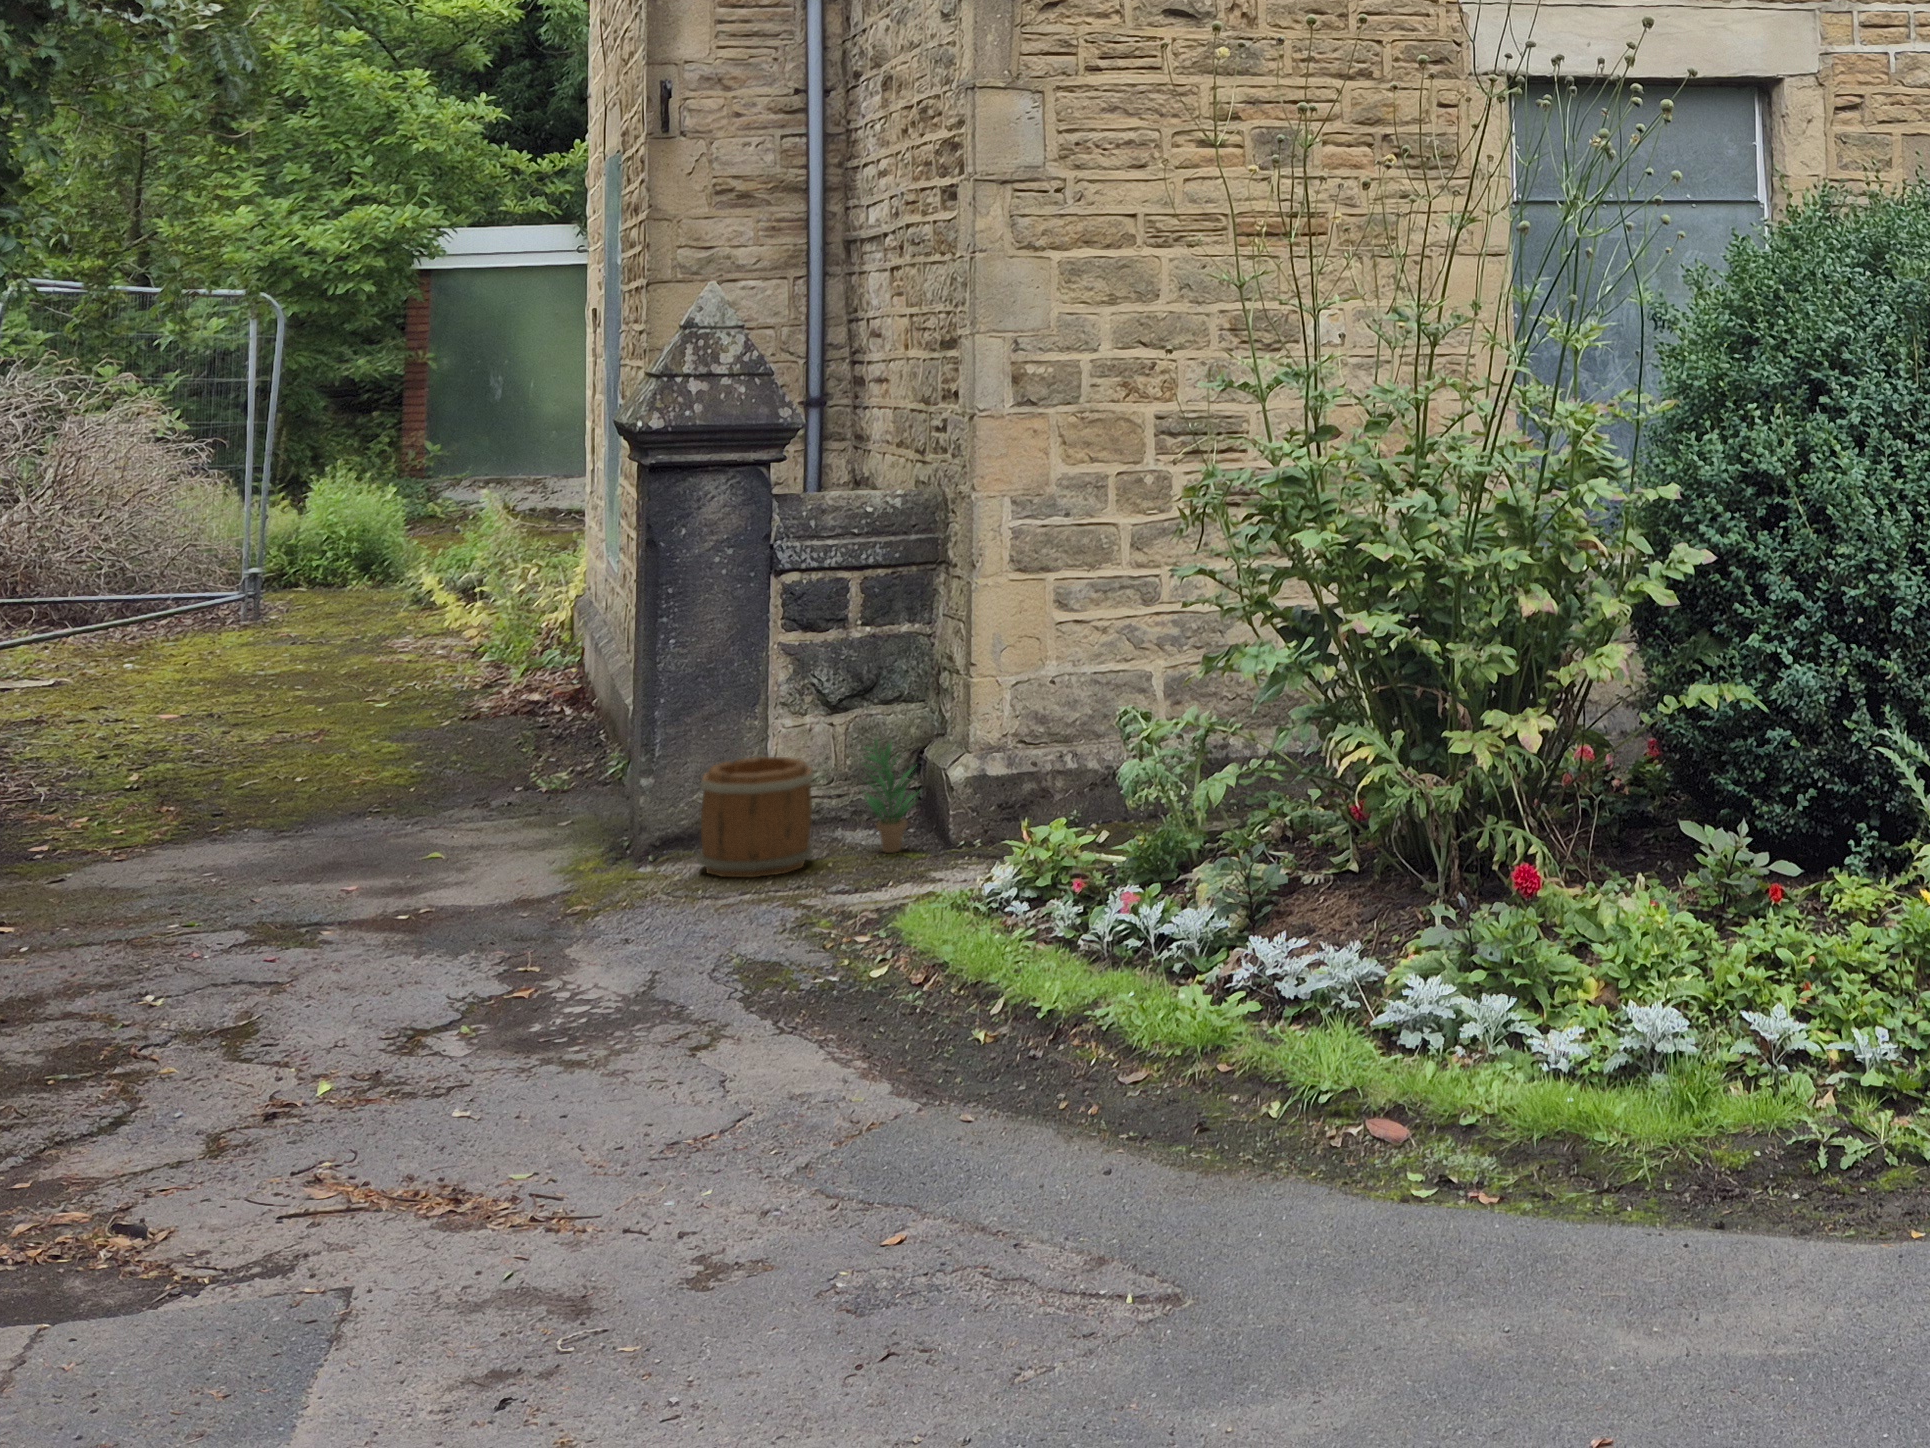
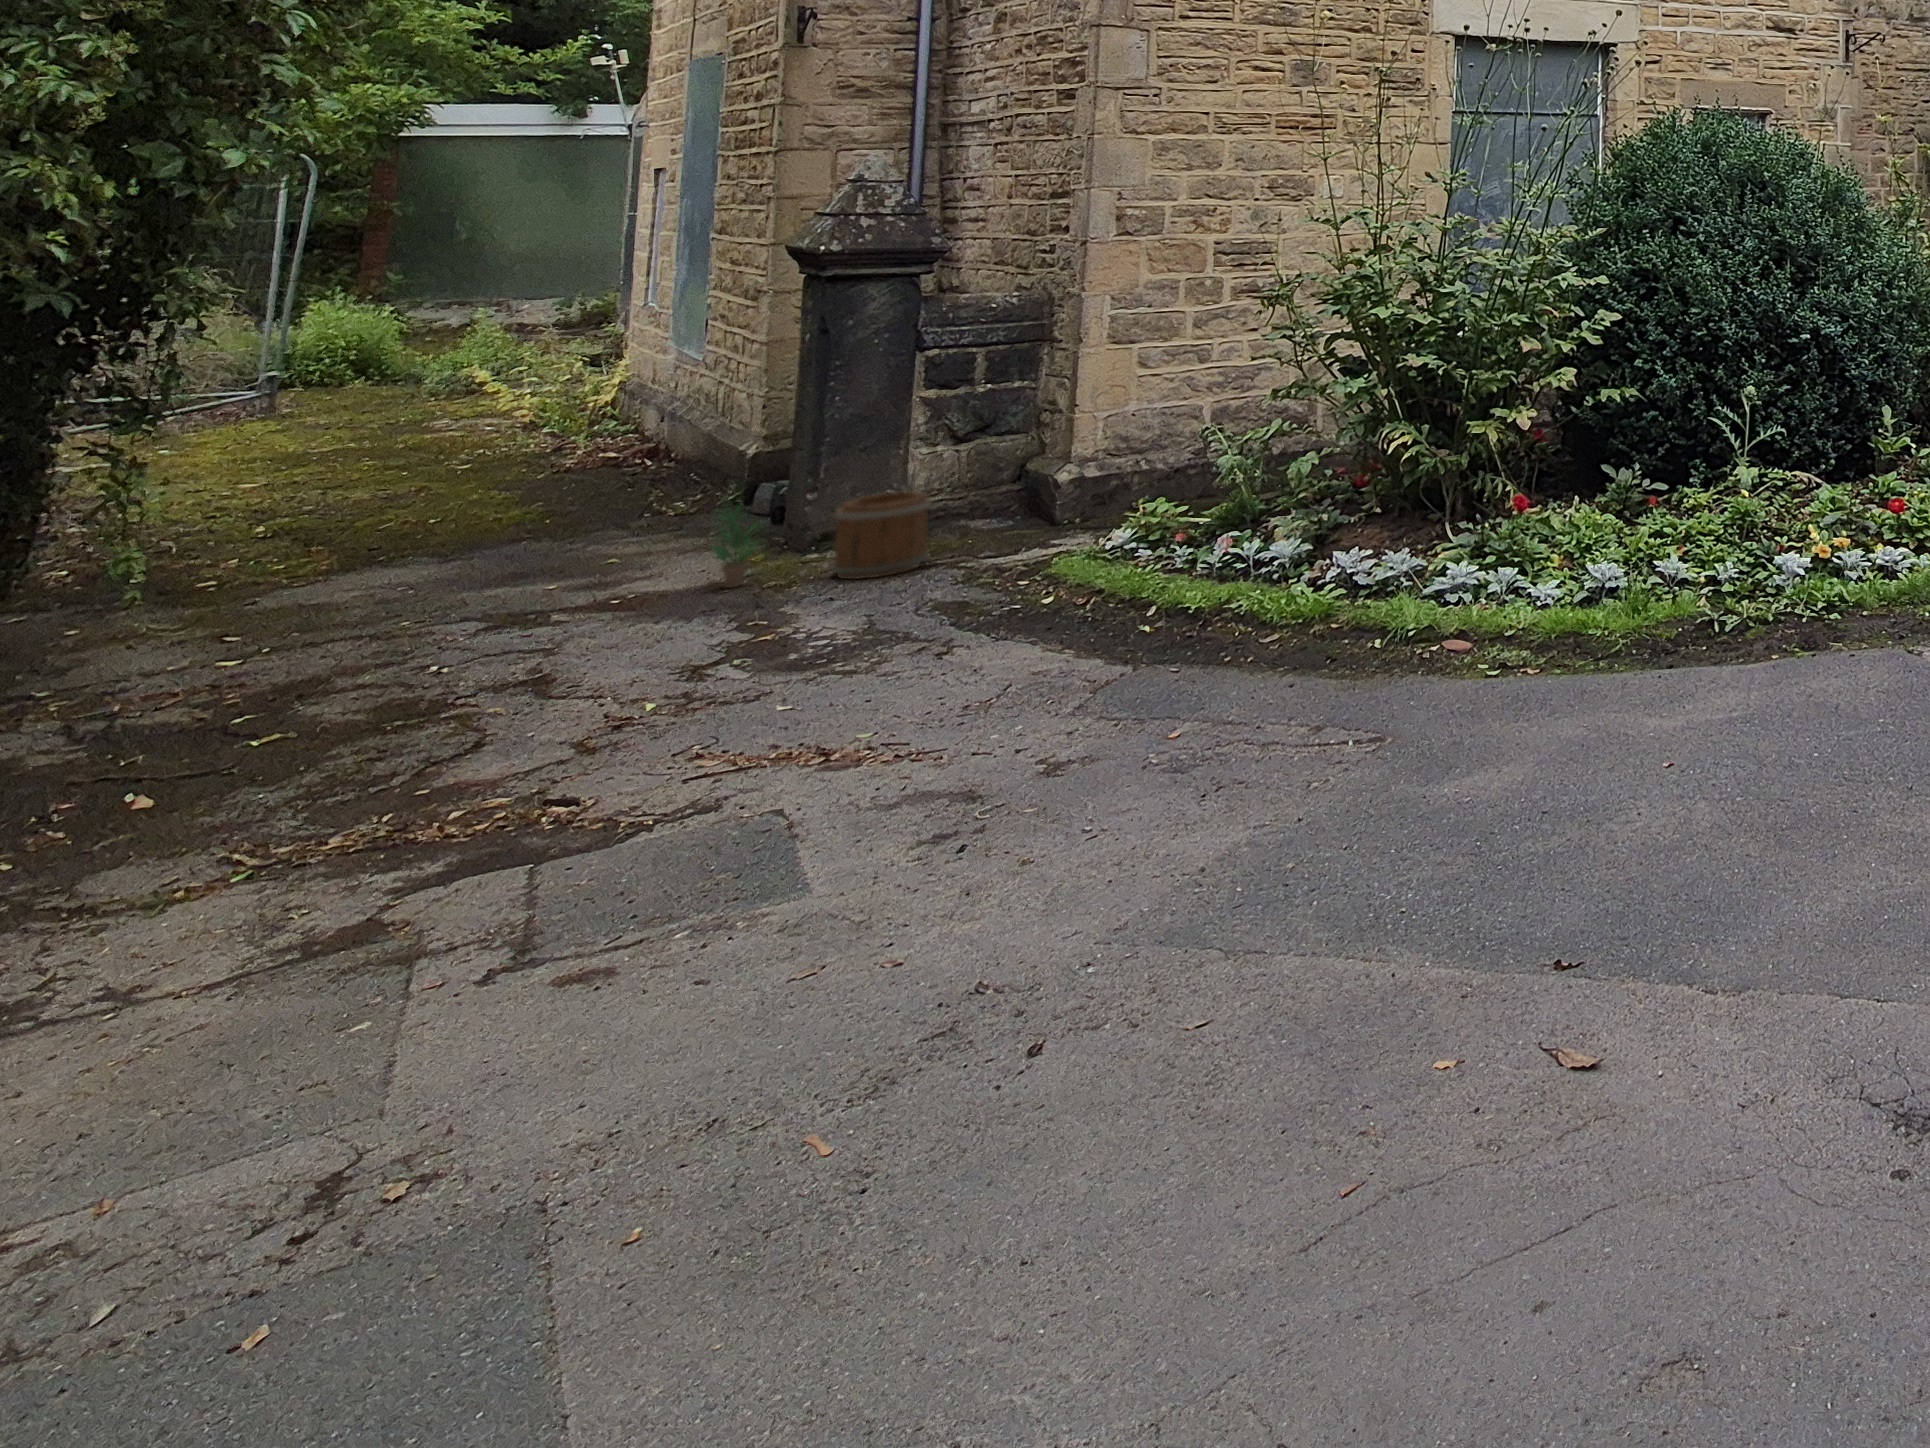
potted plant: present [861,739,916,853] -> present [713,505,757,588]

